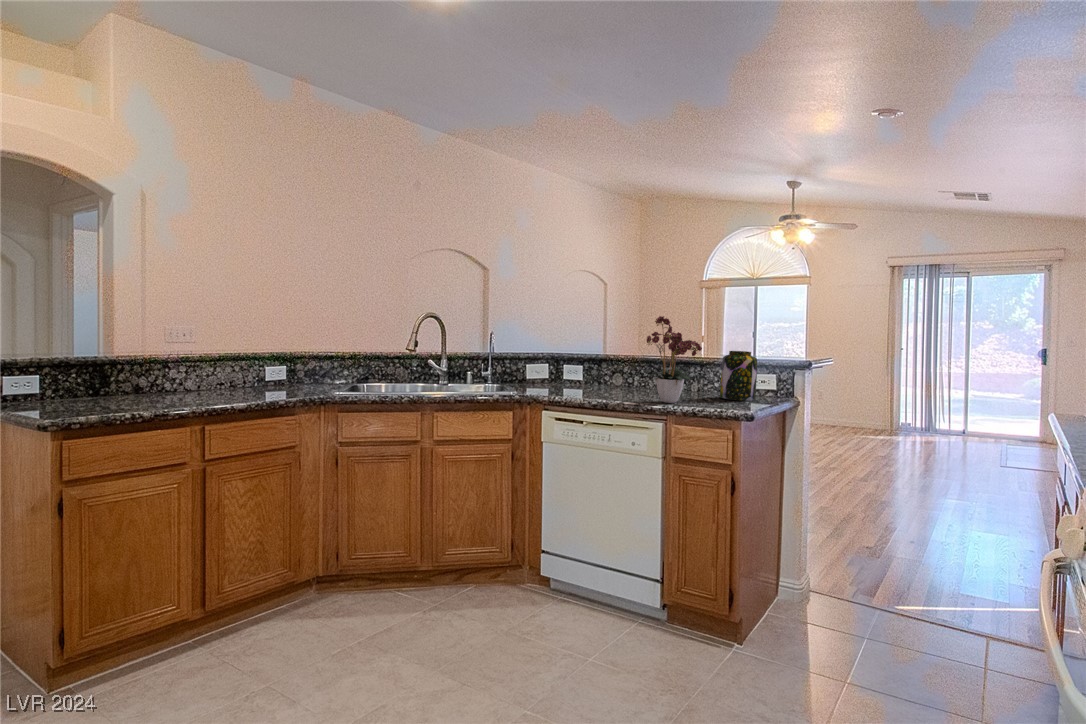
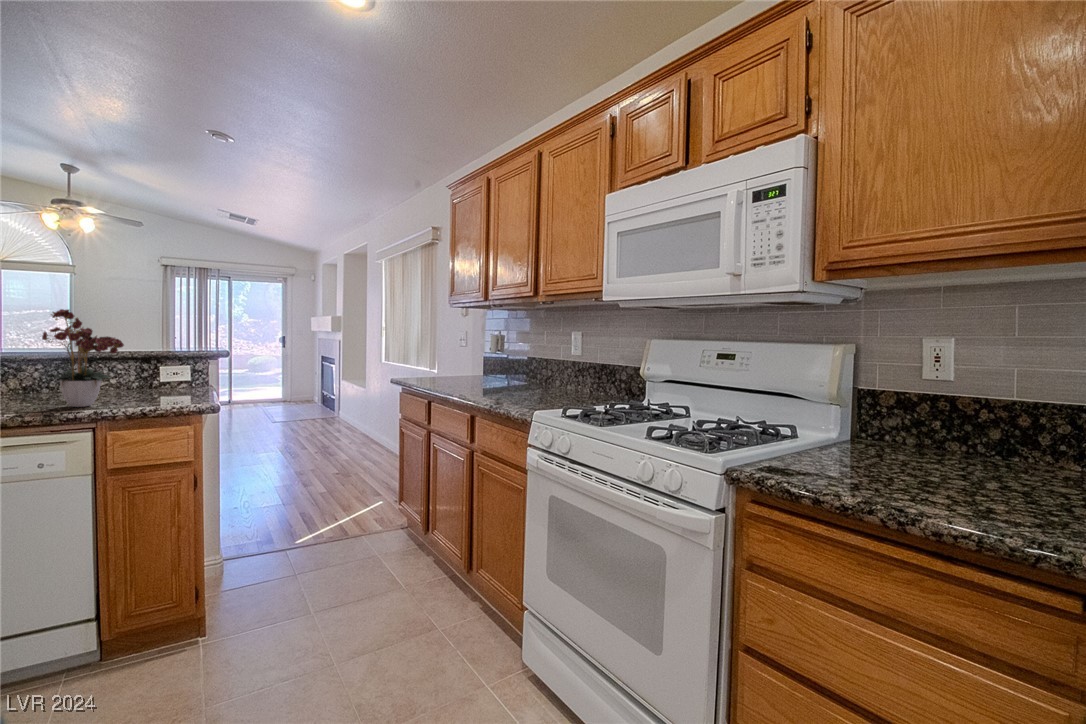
jar: present [720,351,757,401] -> none [131,346,175,395]

